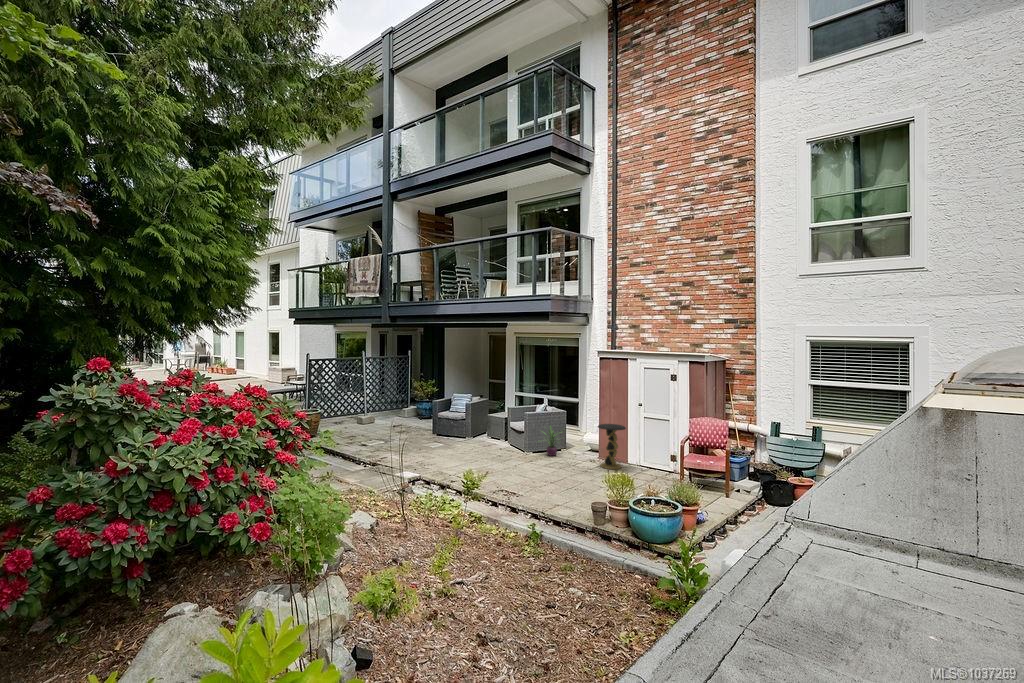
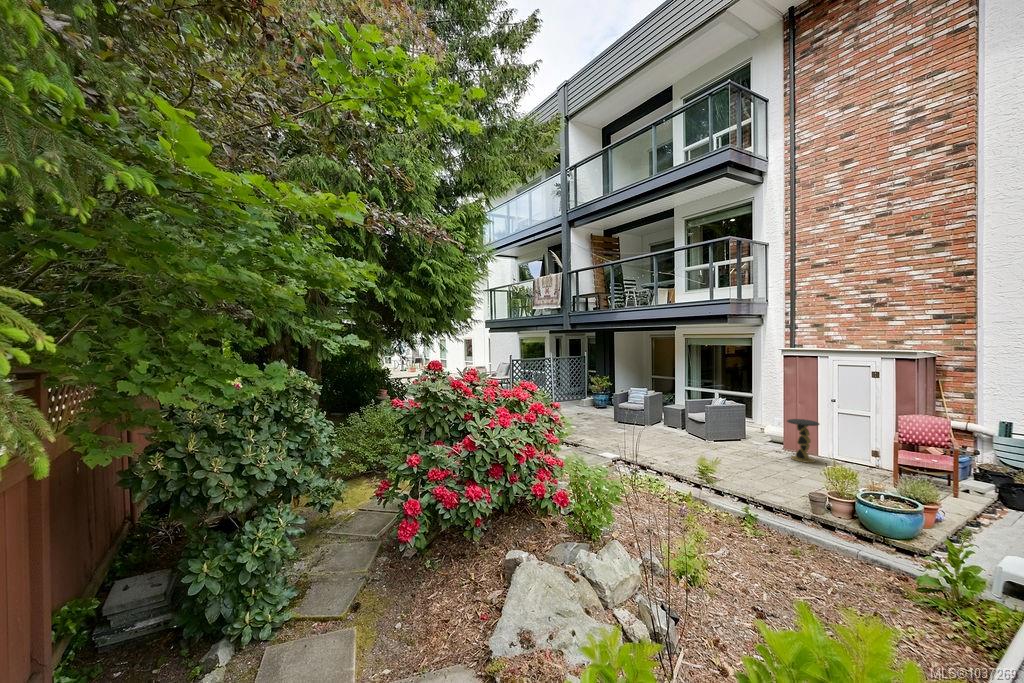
decorative plant: present [540,426,557,456] -> none [720,418,749,446]

